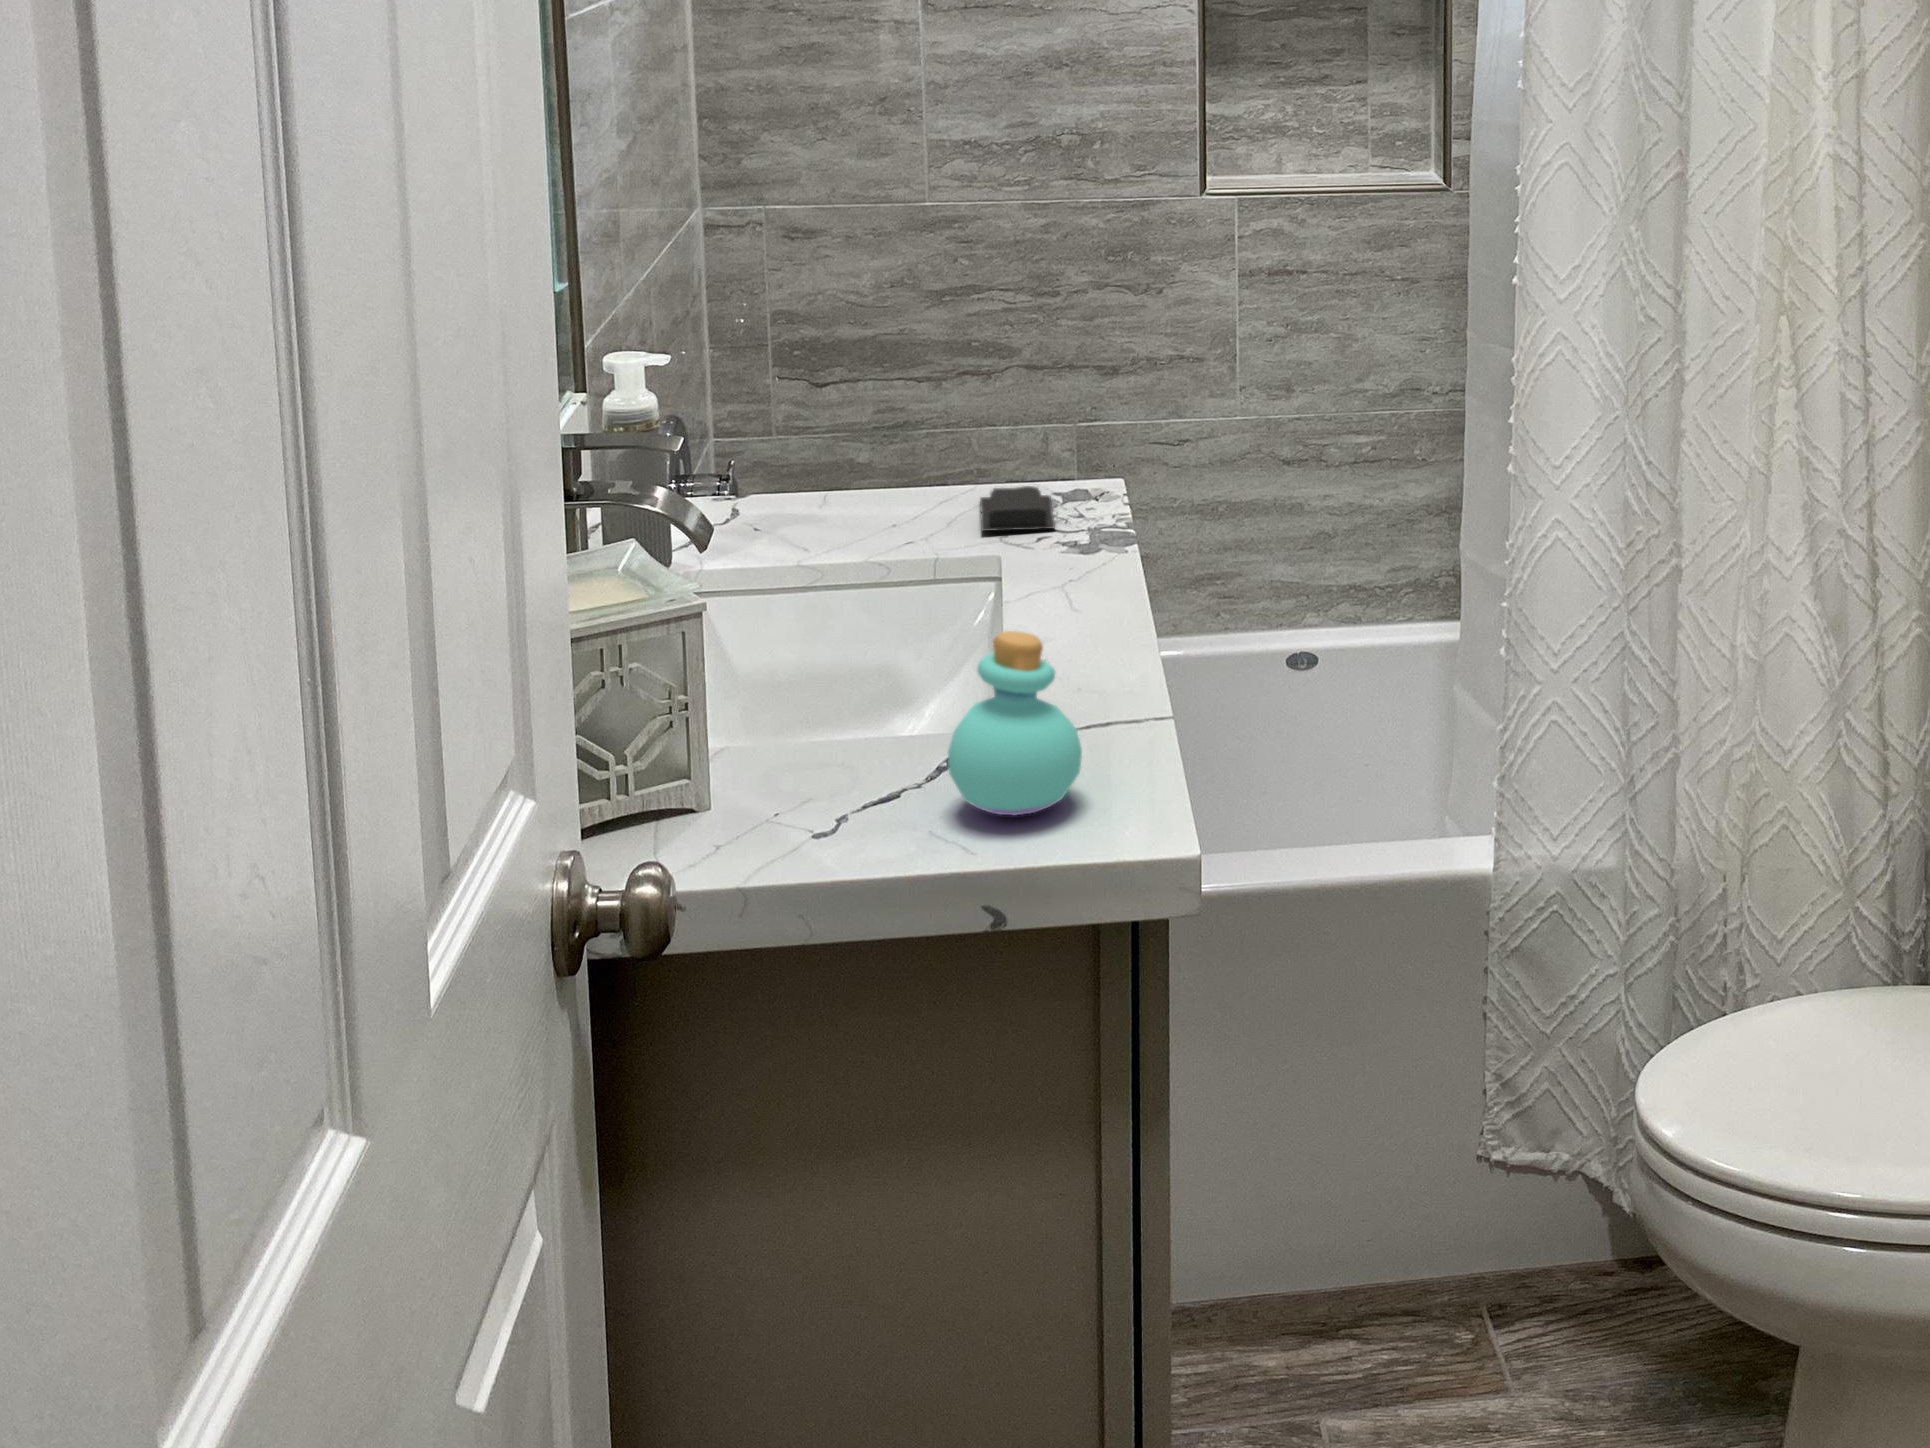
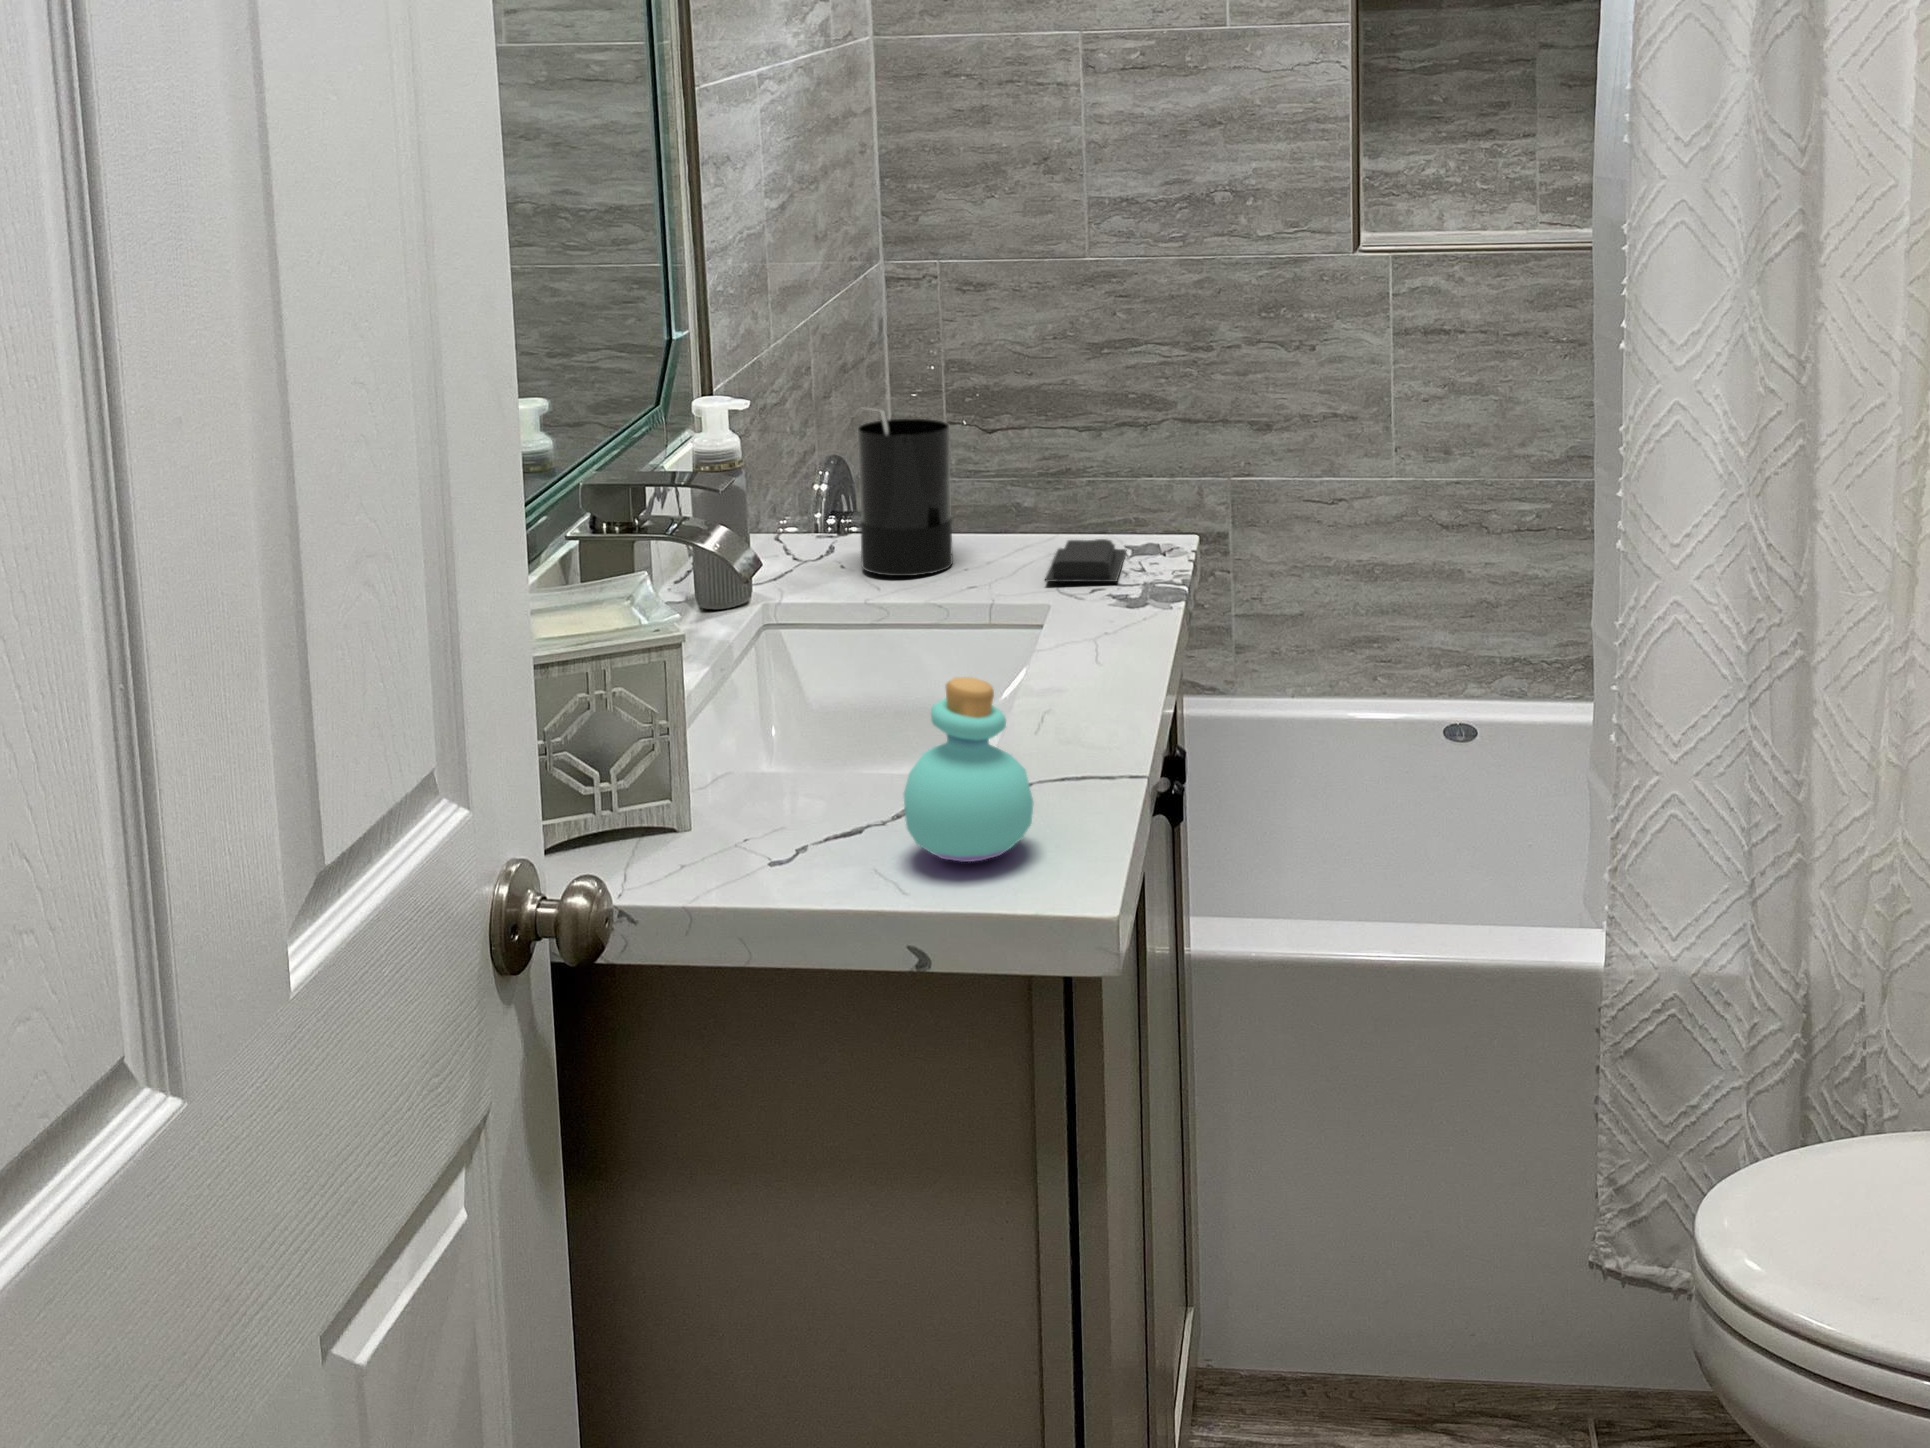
candle: none [772,359,873,532] -> present [858,408,953,576]

